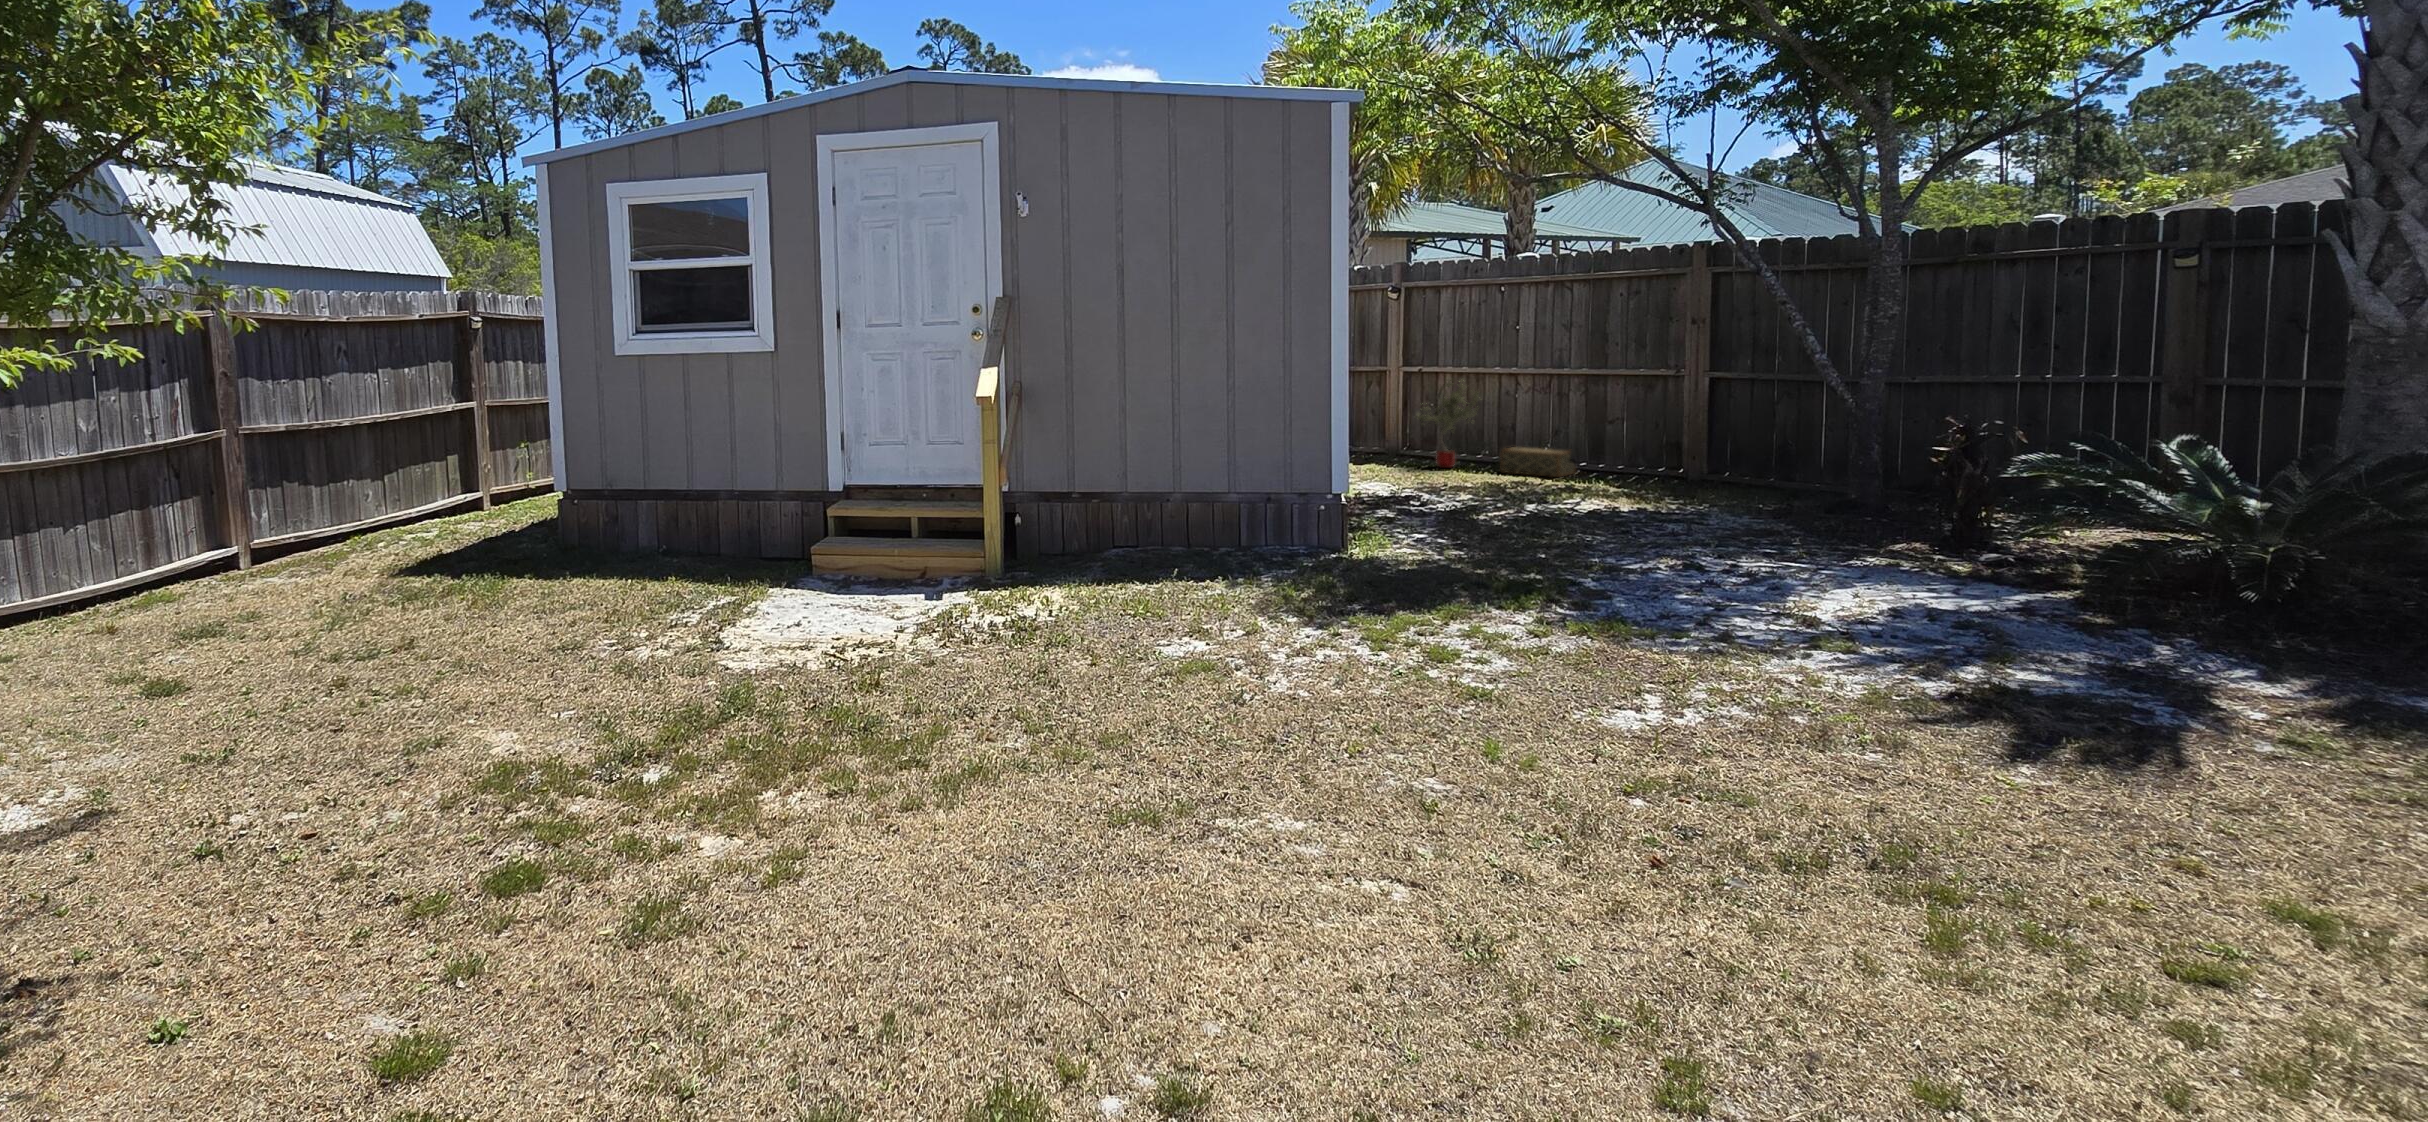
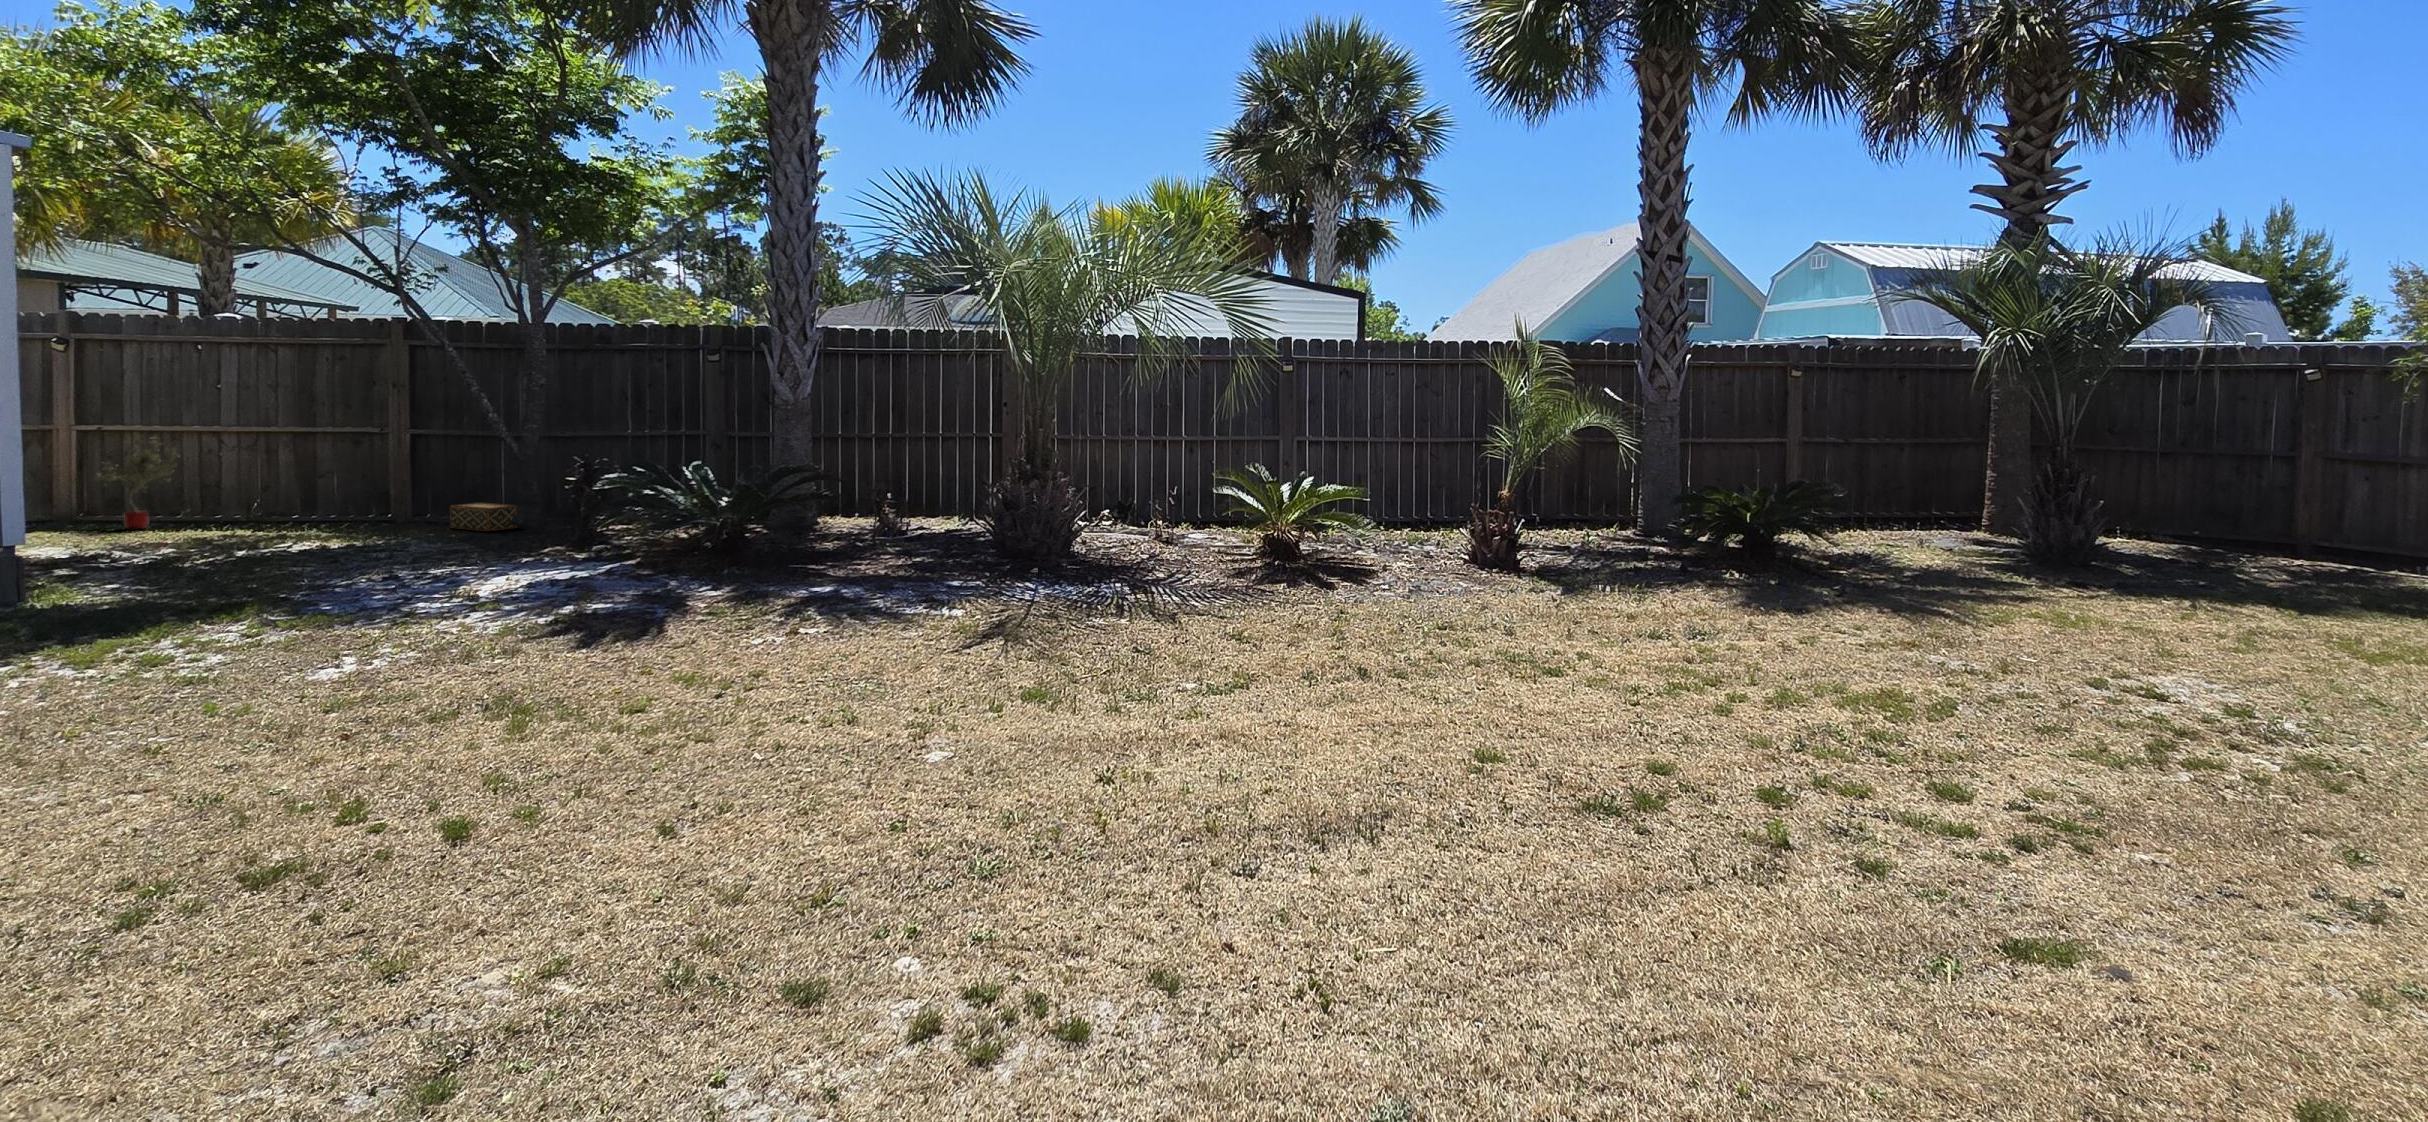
woven basket: present [1500,447,1576,477] -> present [450,502,518,531]

